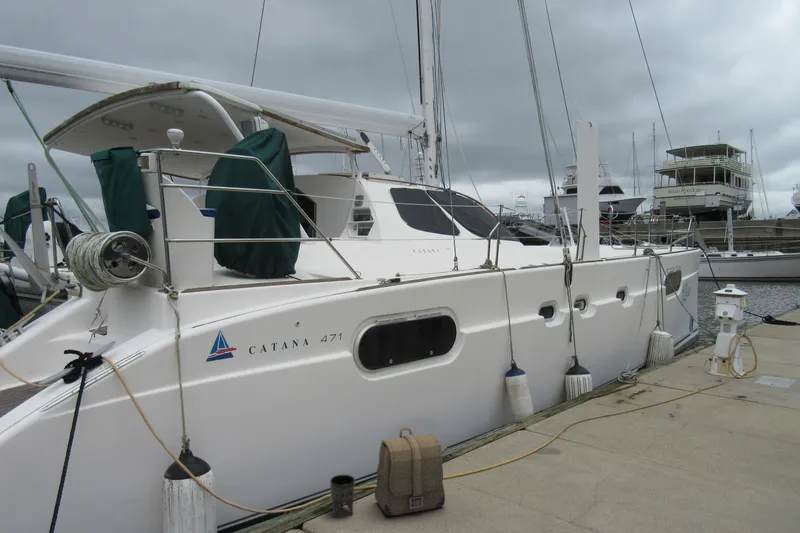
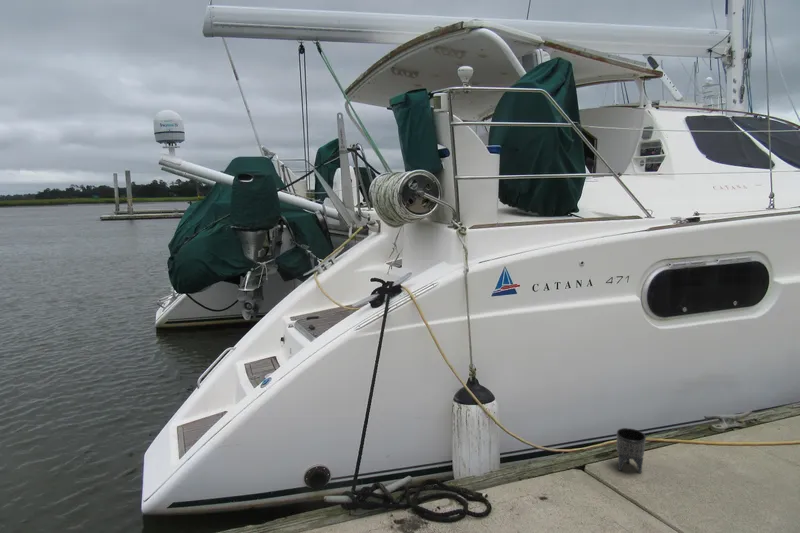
backpack: present [375,427,445,516] -> none [668,390,764,489]

